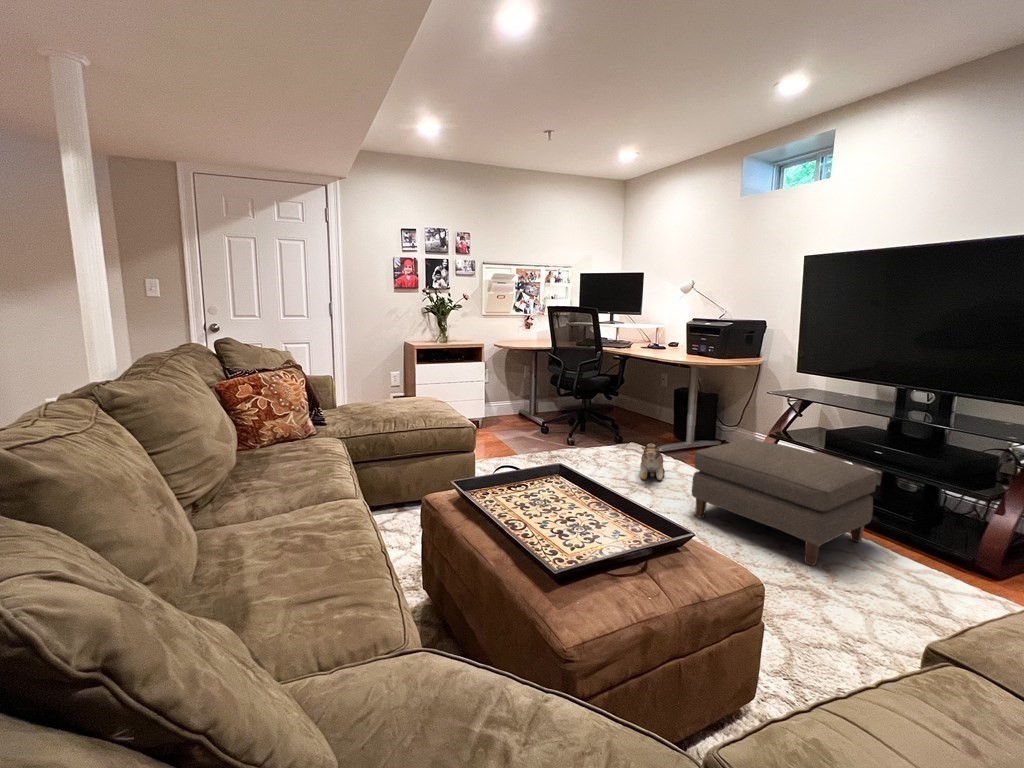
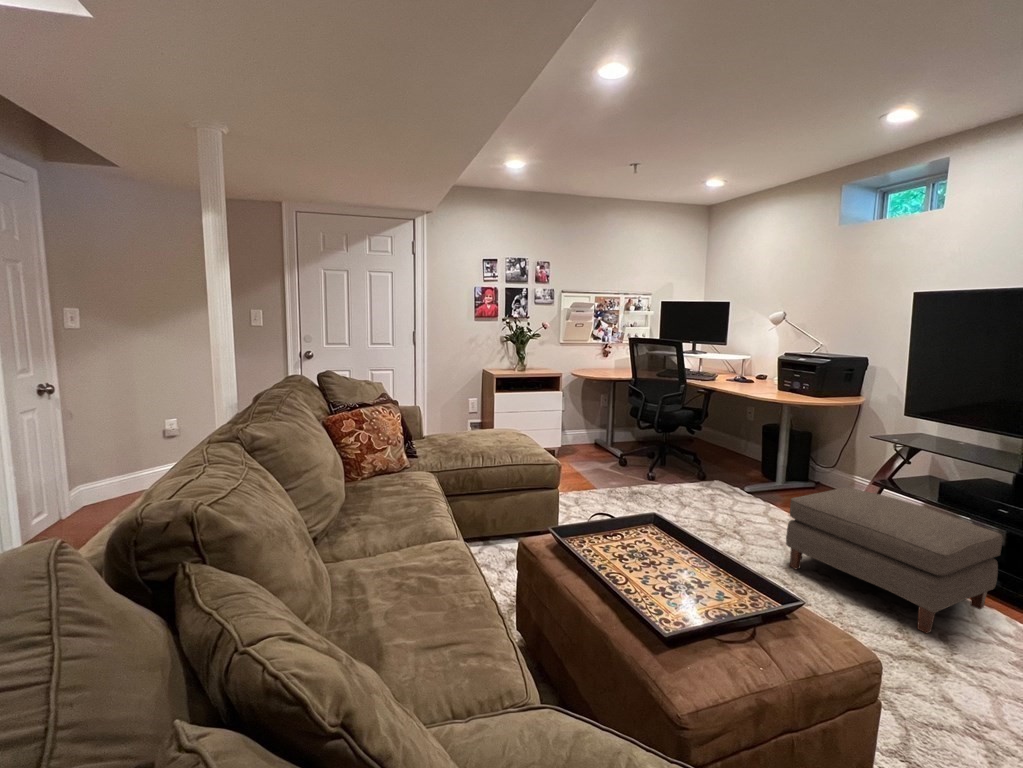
plush toy: present [640,443,665,480] -> none [727,485,753,523]

